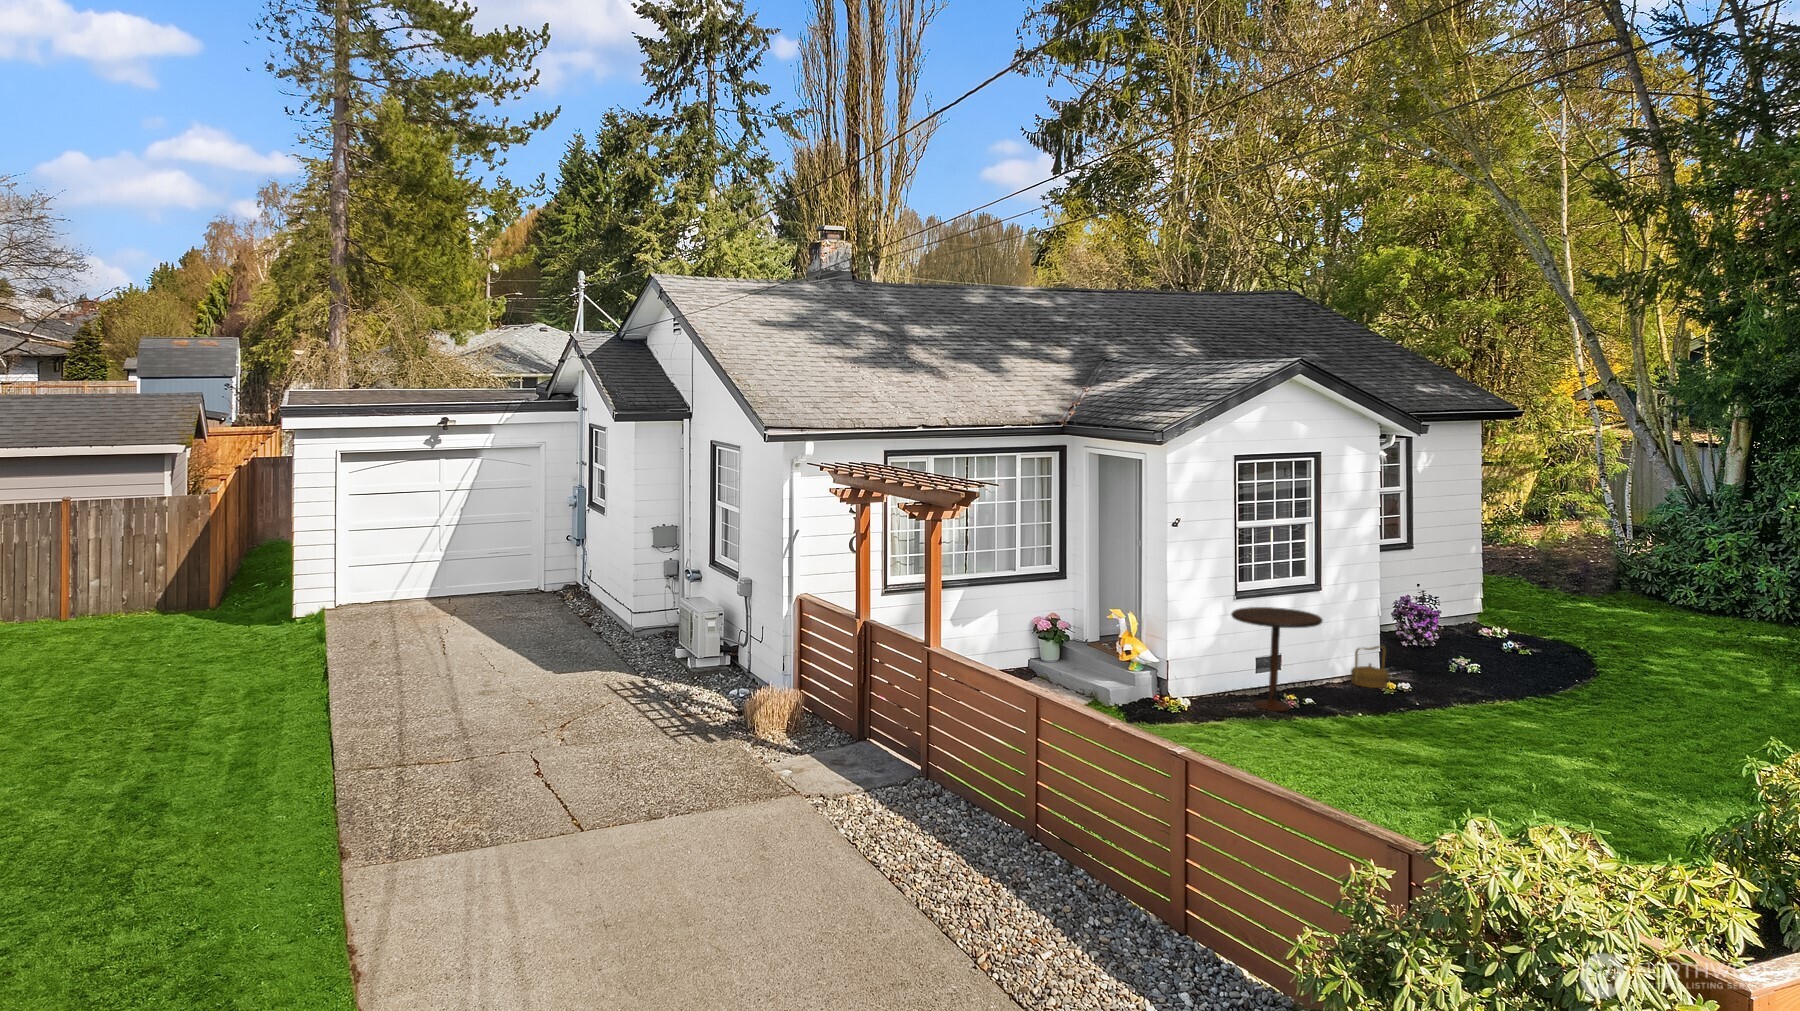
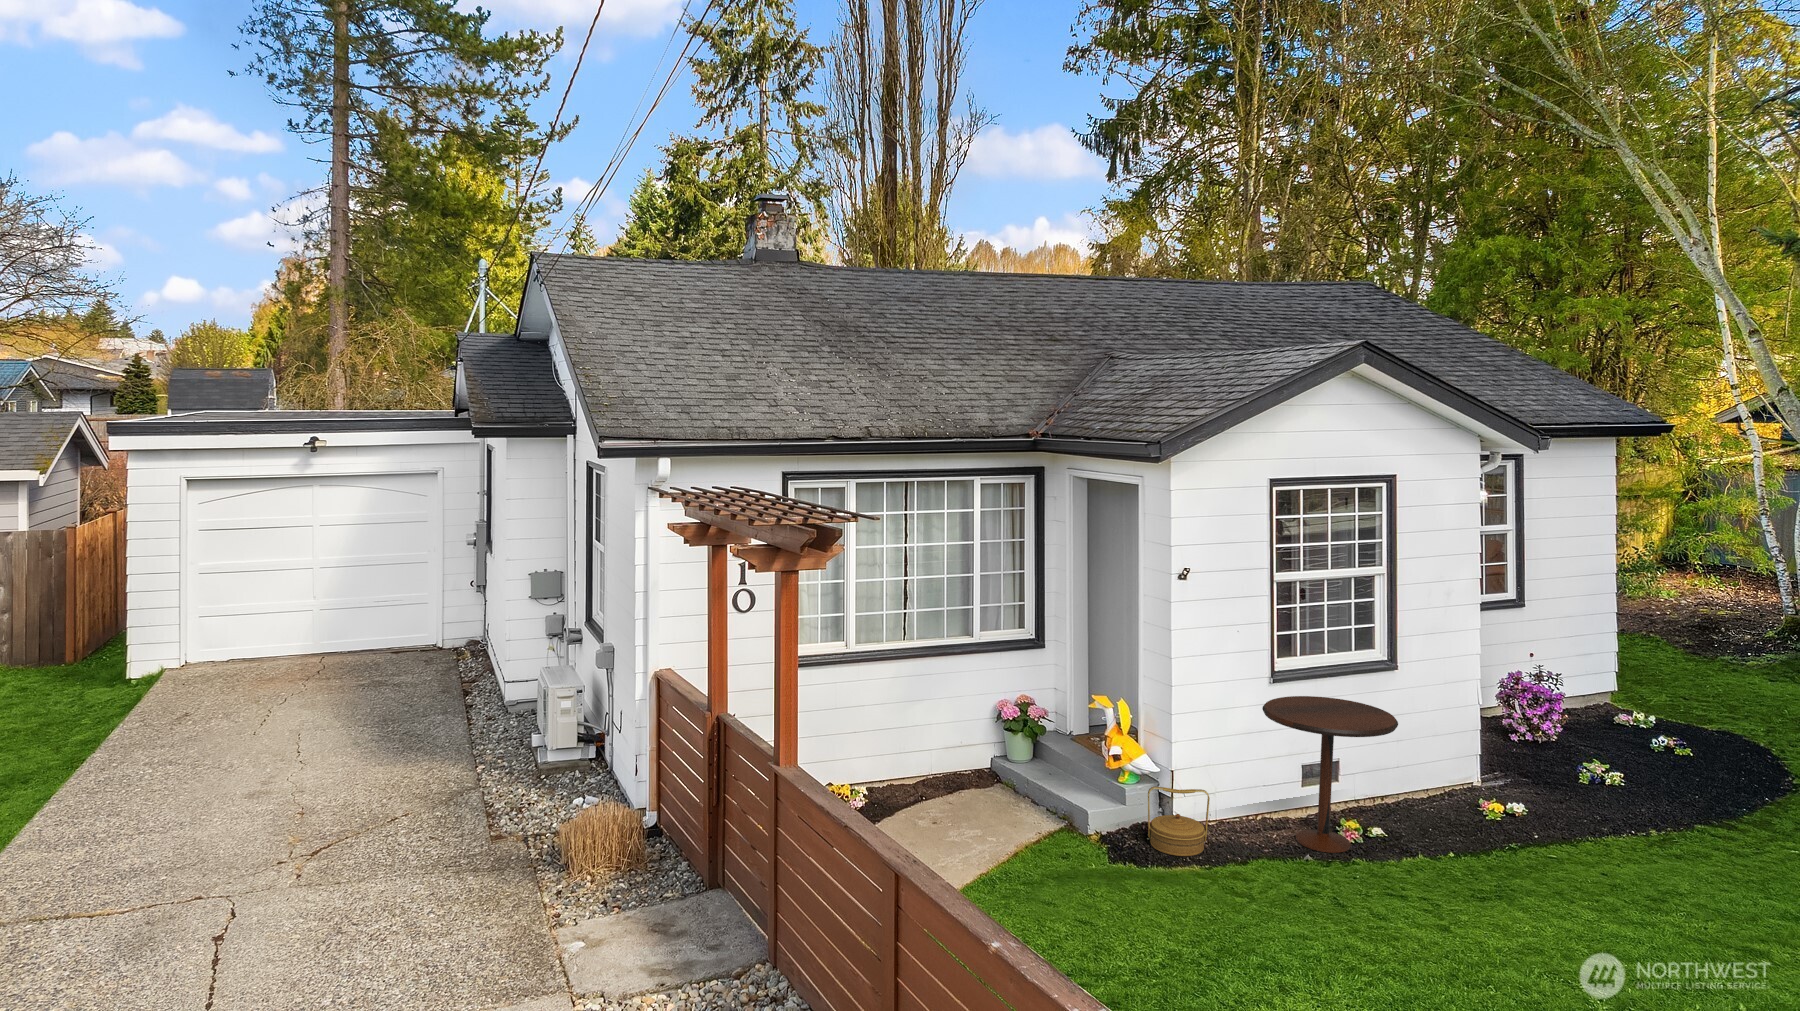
woven basket: present [1351,646,1388,688] -> present [1148,787,1210,856]

